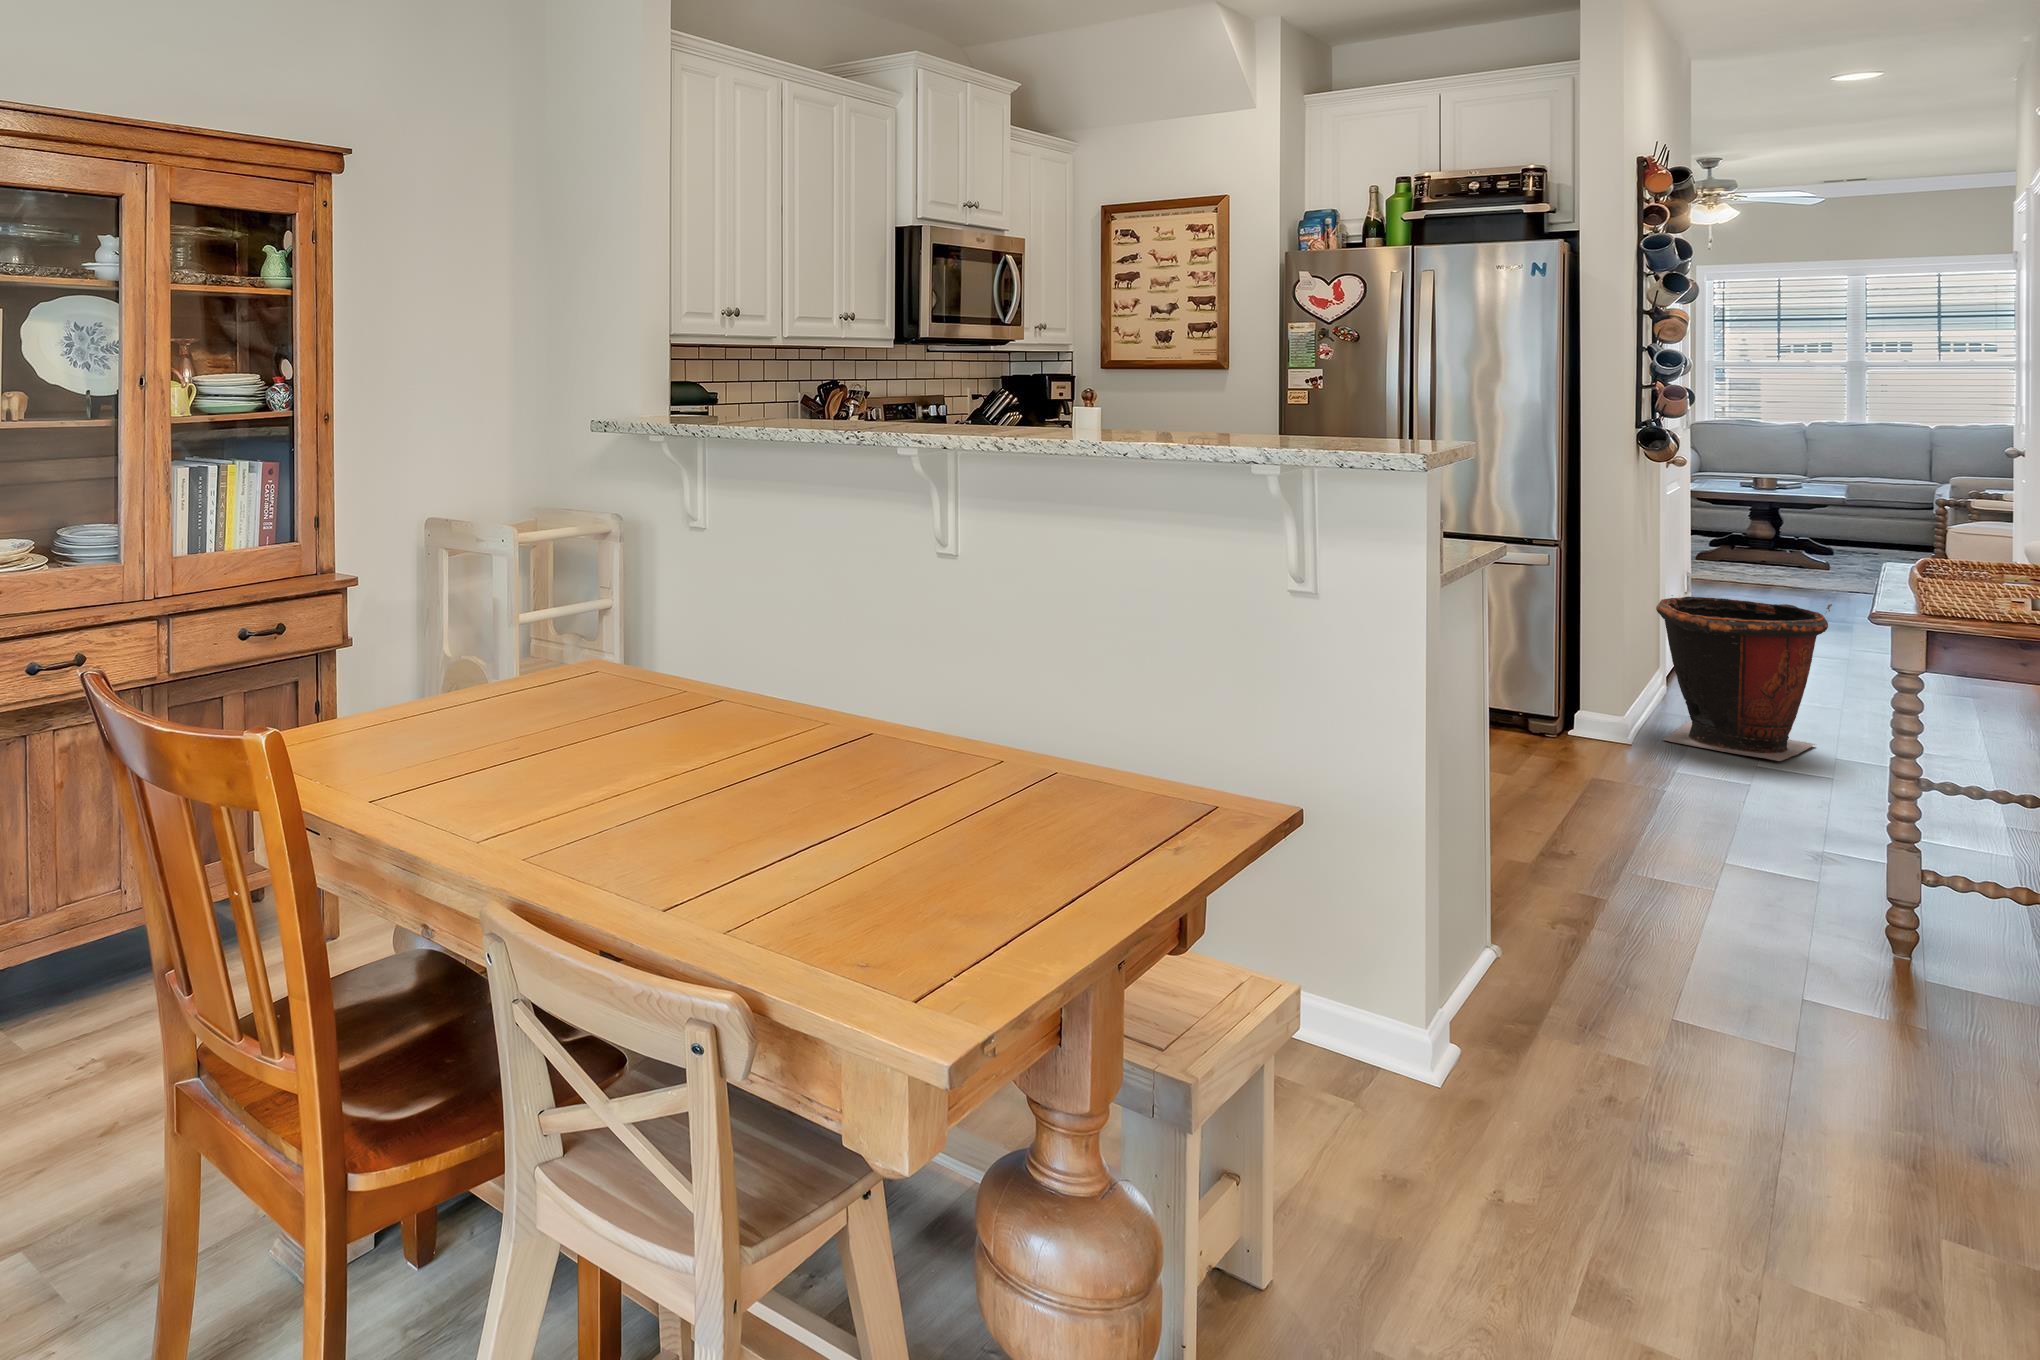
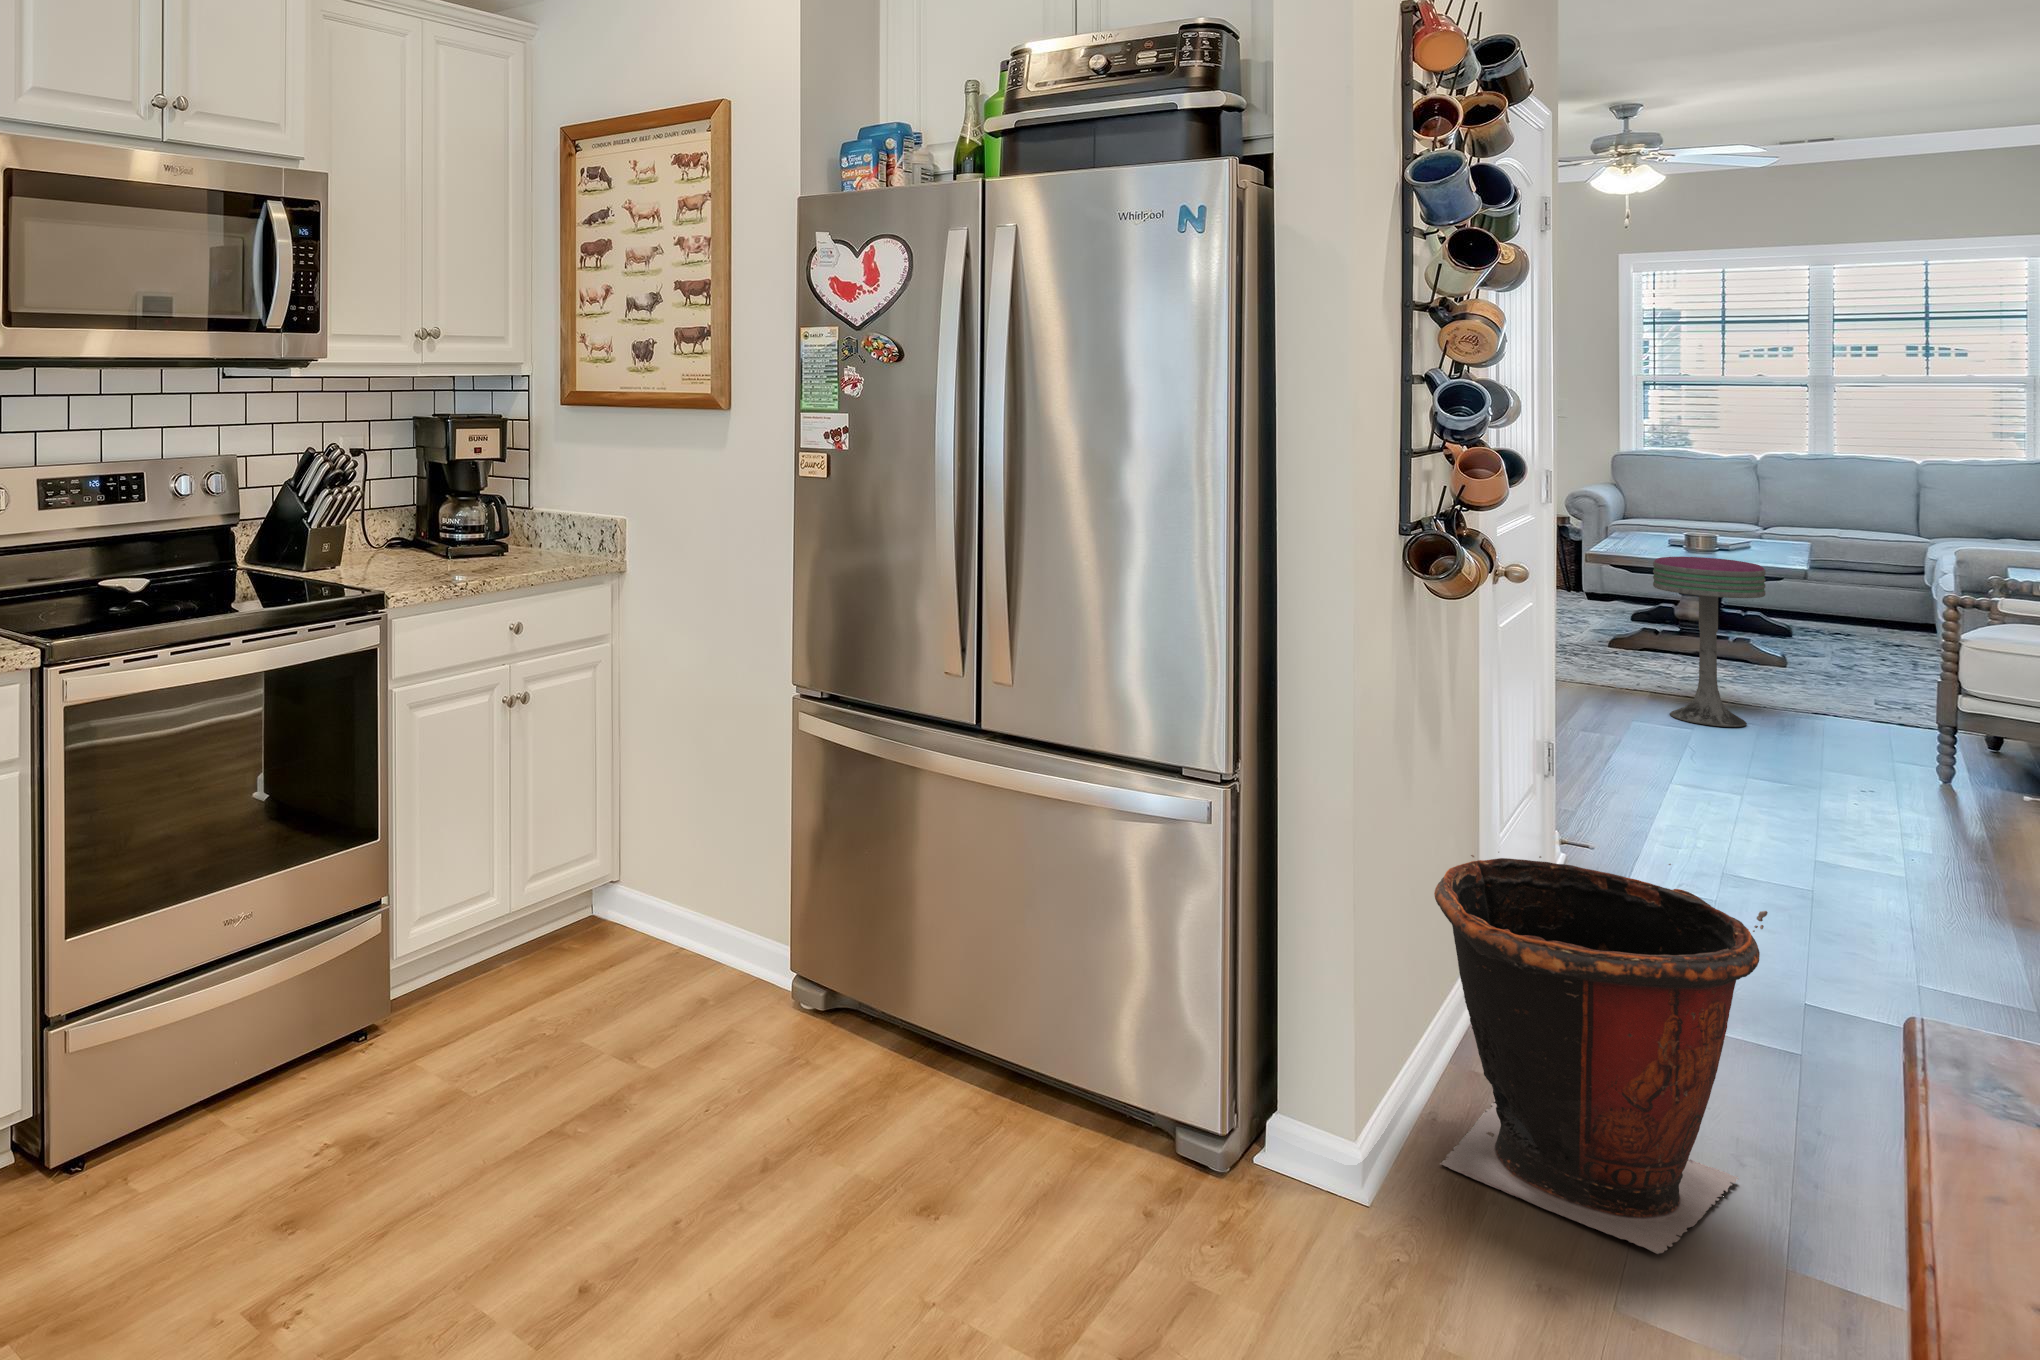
bar stool: none [1738,482,1818,595] -> present [1653,557,1766,727]

